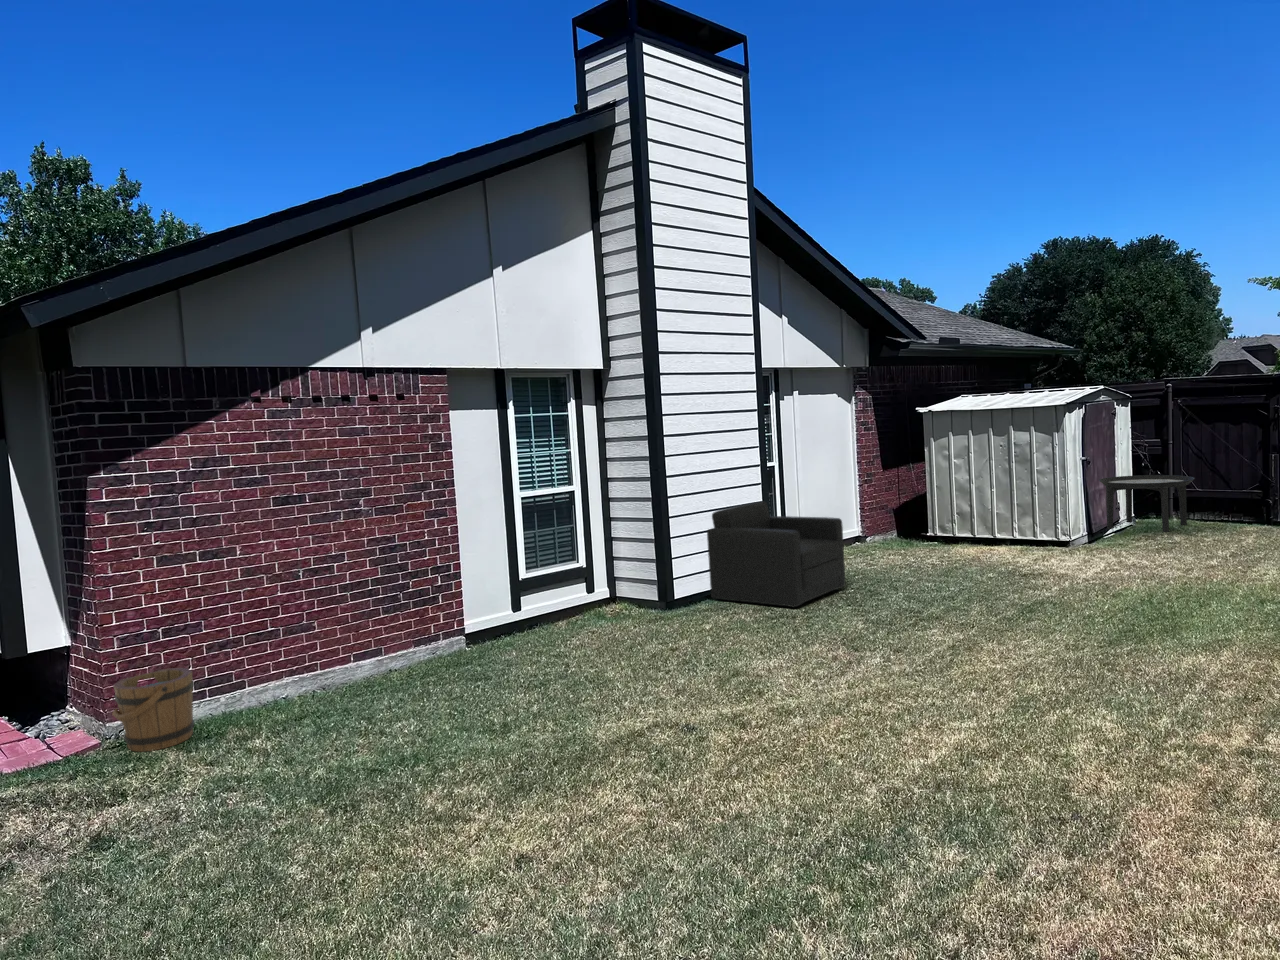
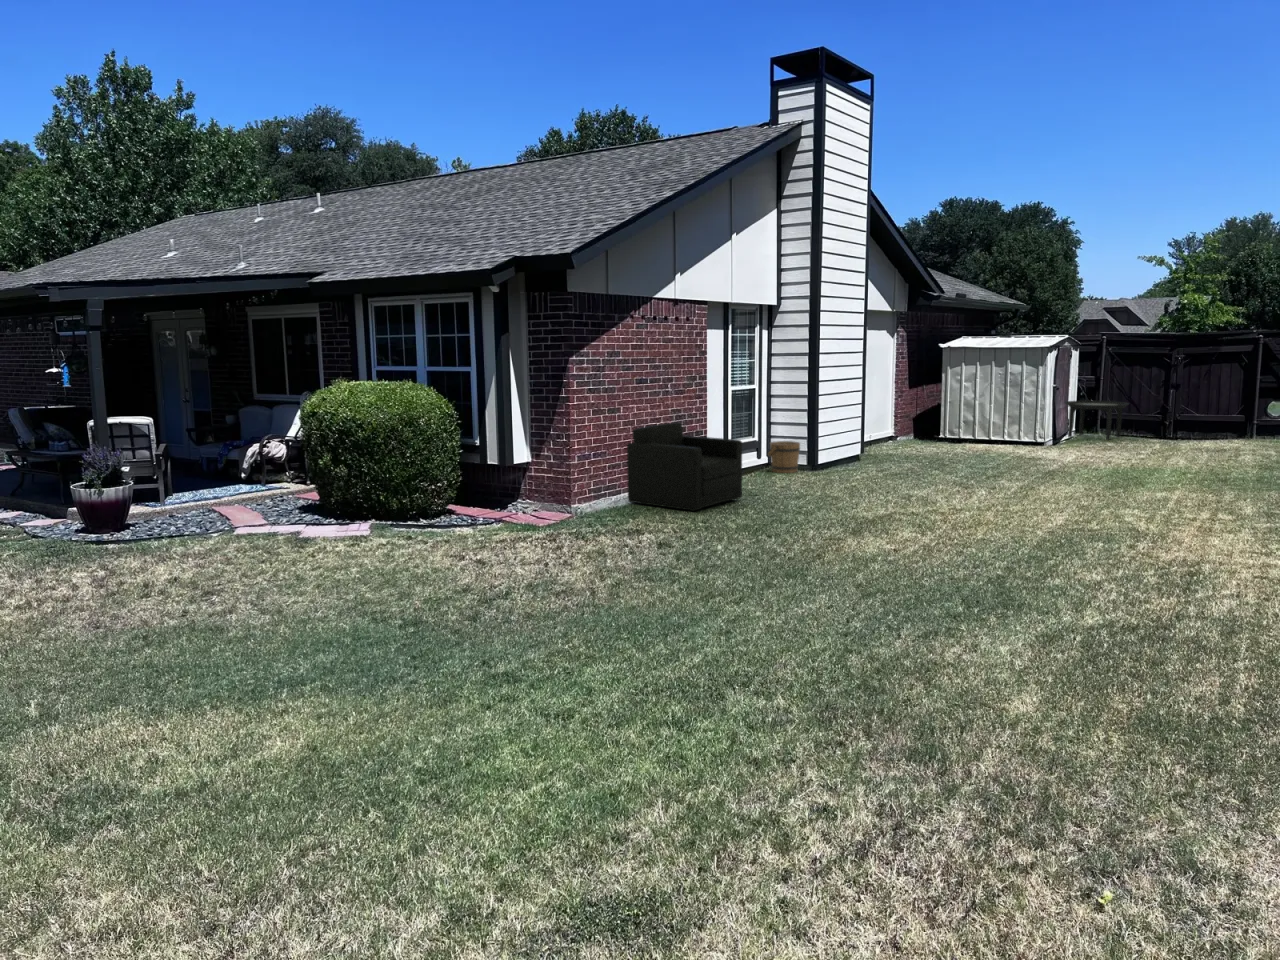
armchair: present [707,501,846,607] -> present [627,423,742,511]
bucket: present [112,668,194,752] -> present [768,441,800,473]

